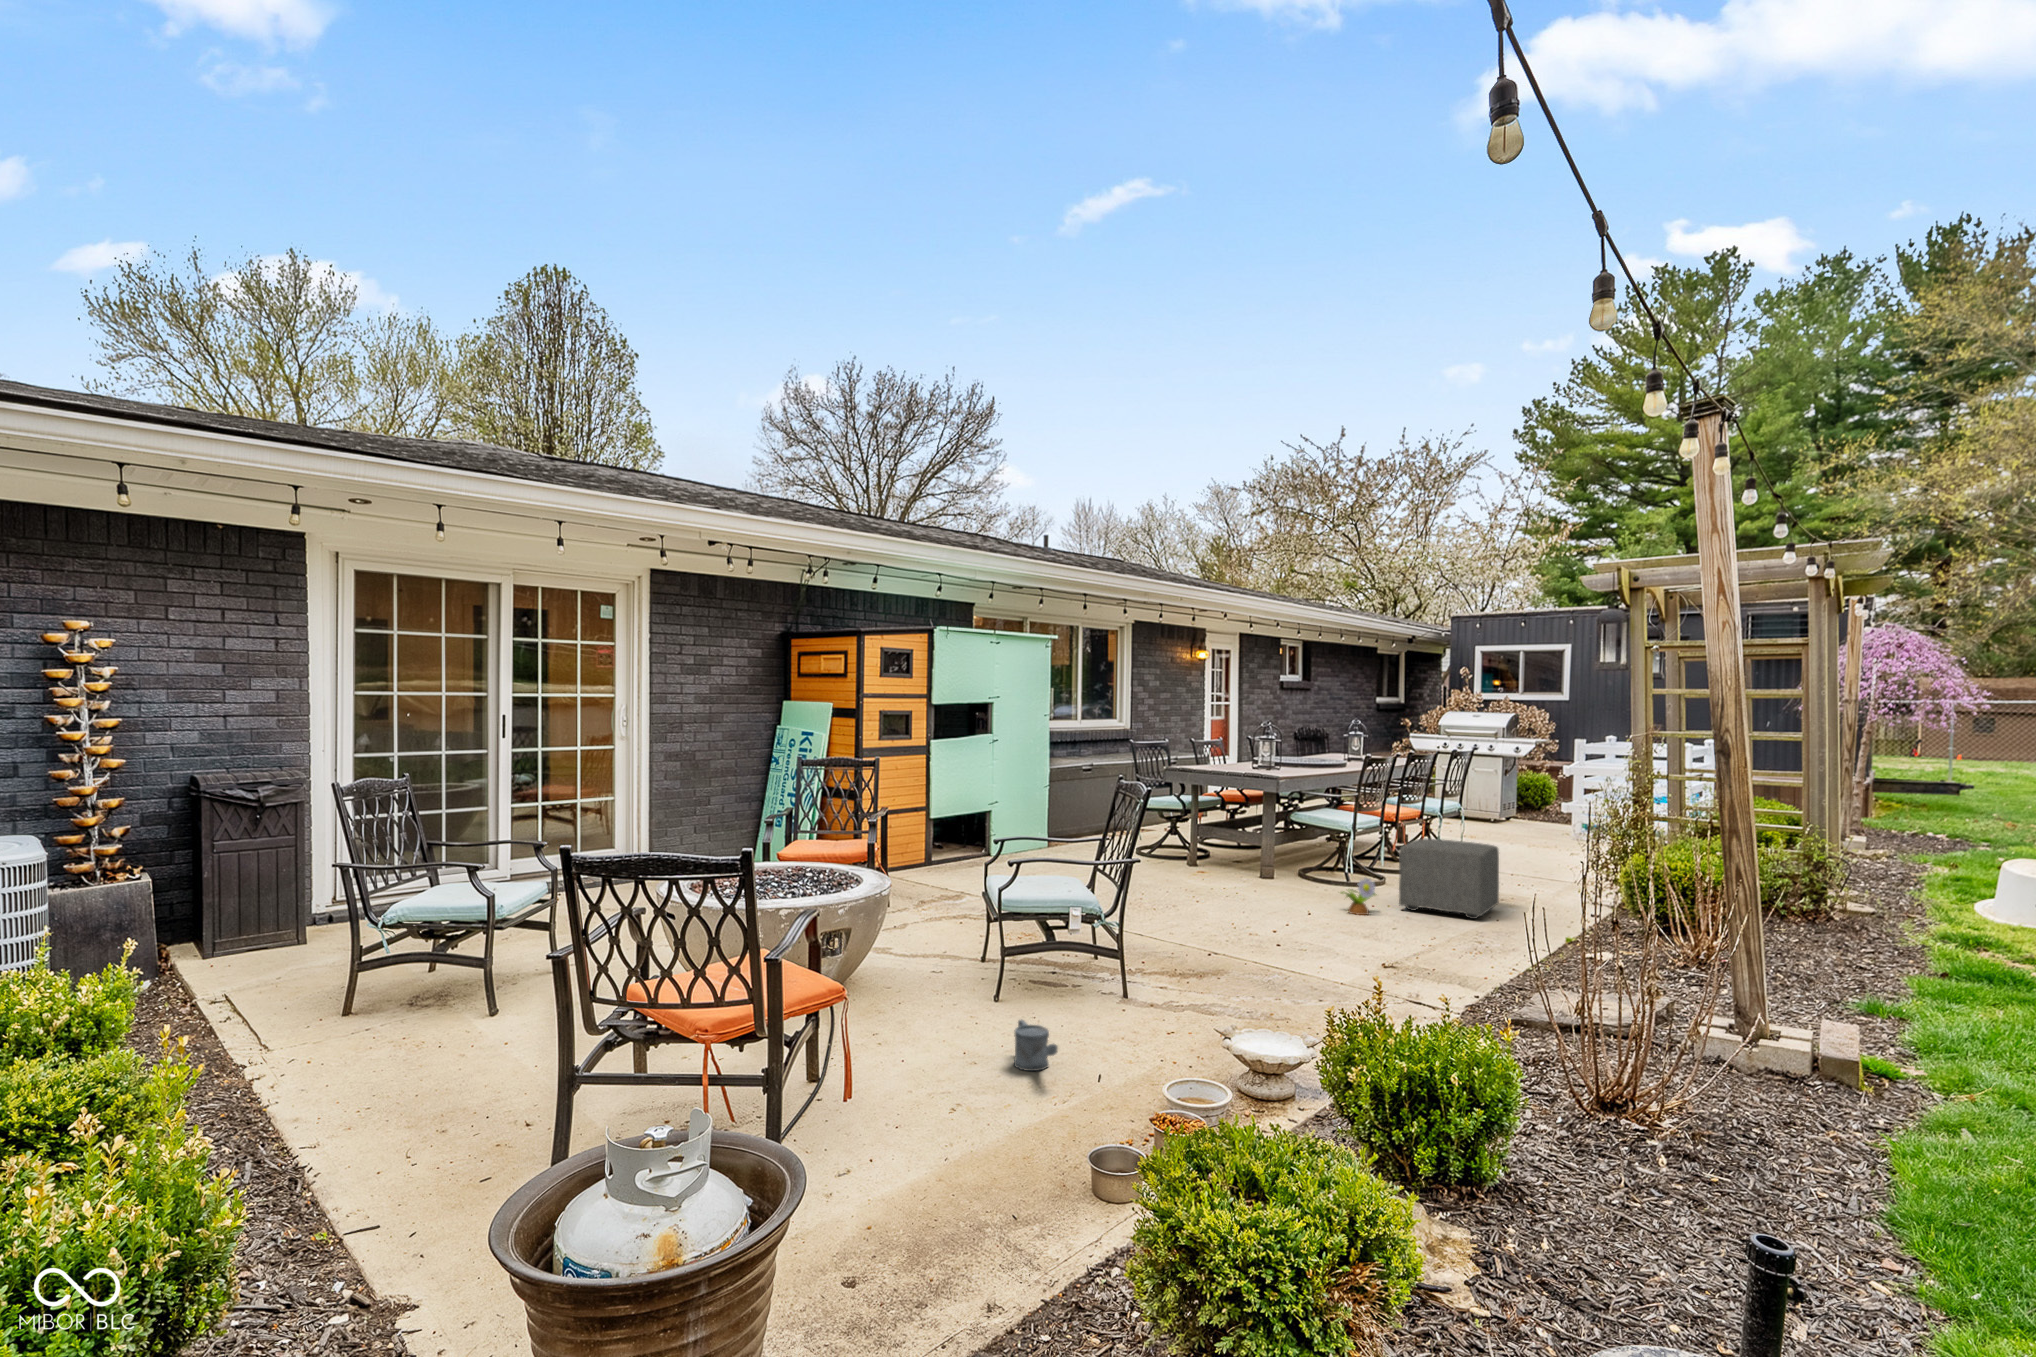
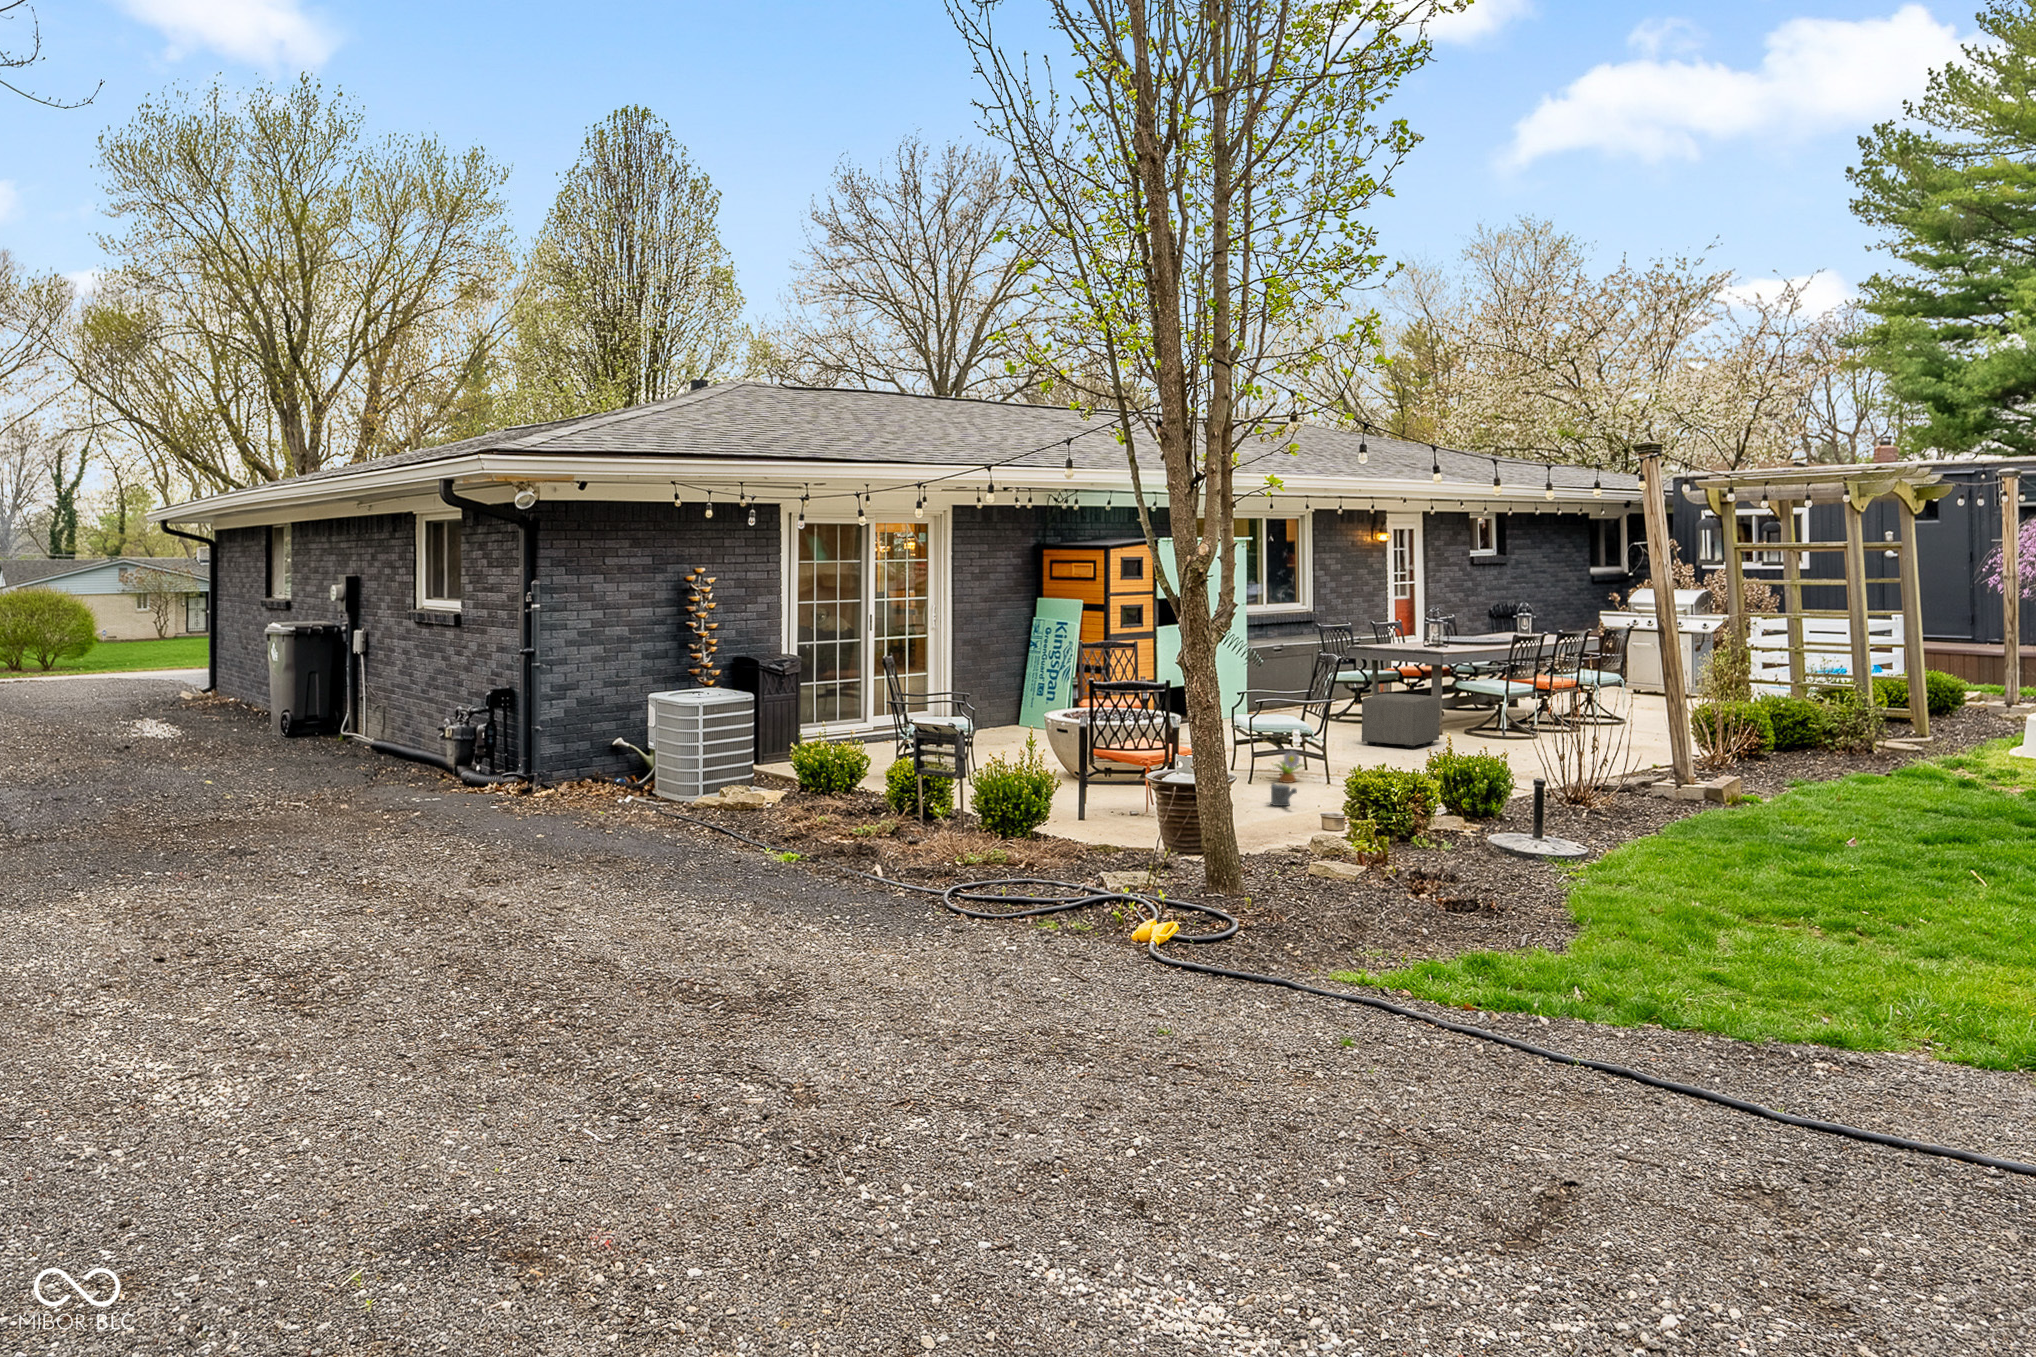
ottoman: present [1399,839,1499,919] -> present [1362,693,1439,749]
decorative plant: present [1341,878,1376,915] -> present [1275,751,1304,783]

